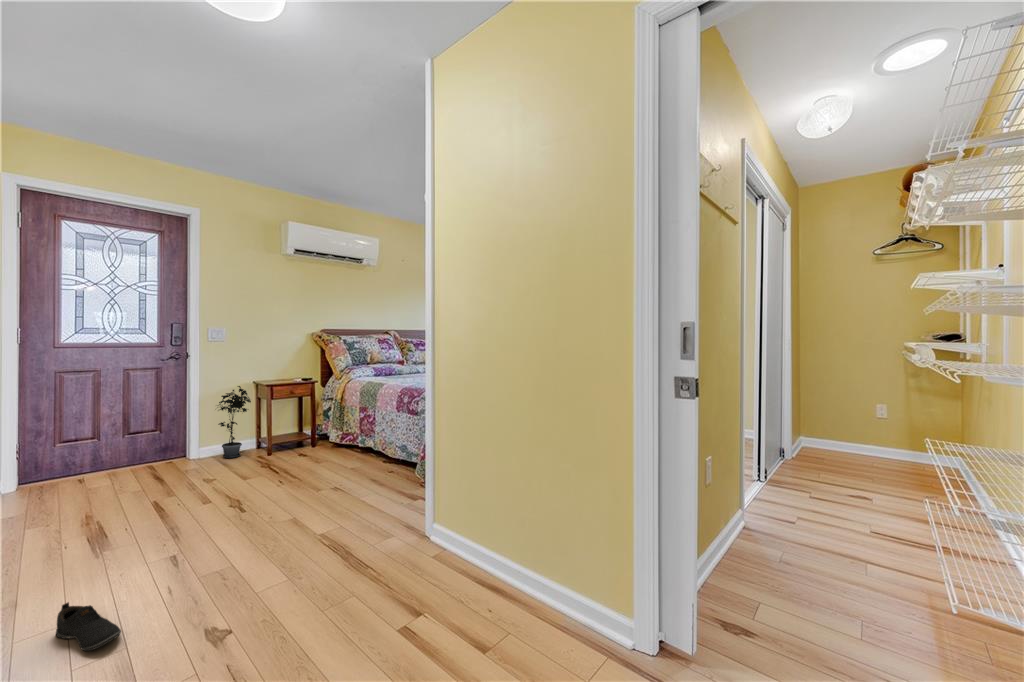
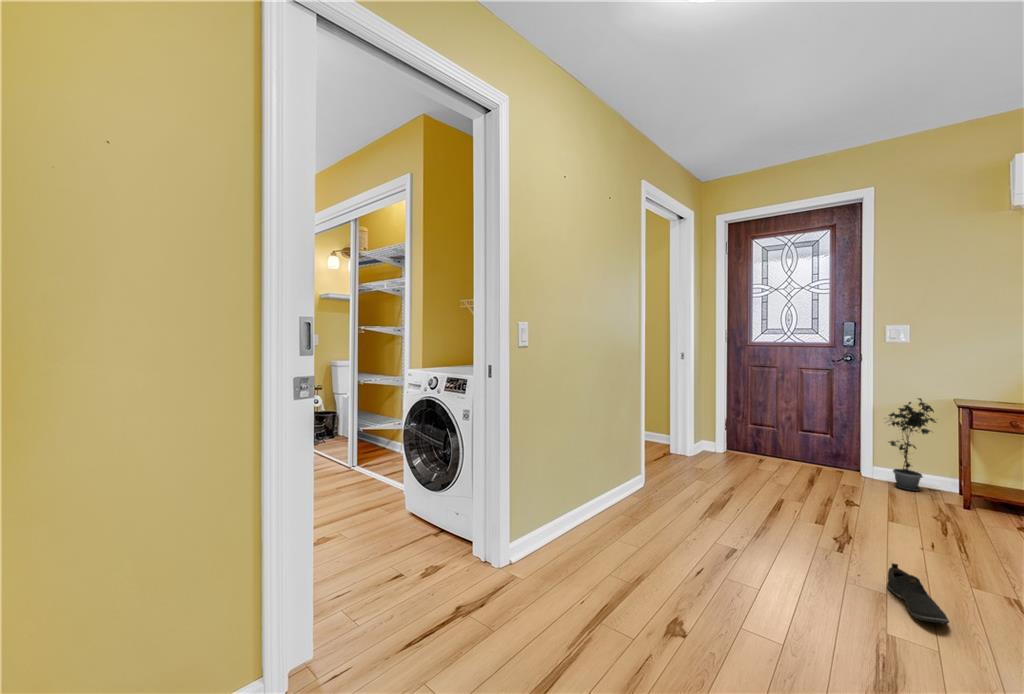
shoe: present [56,602,121,651] -> present [887,563,949,624]

